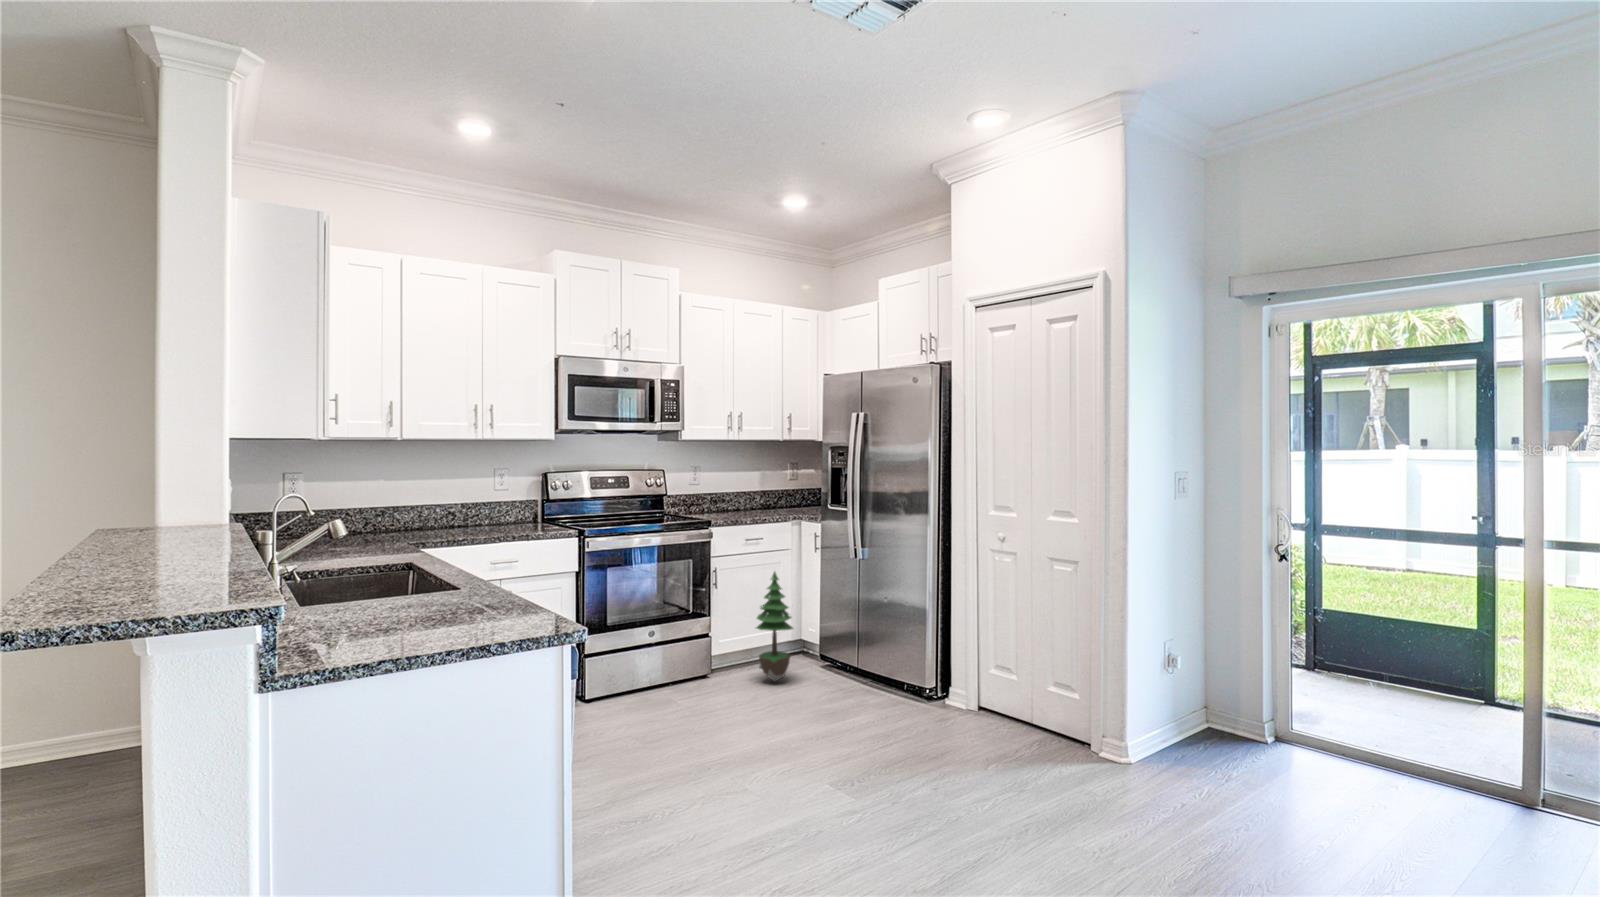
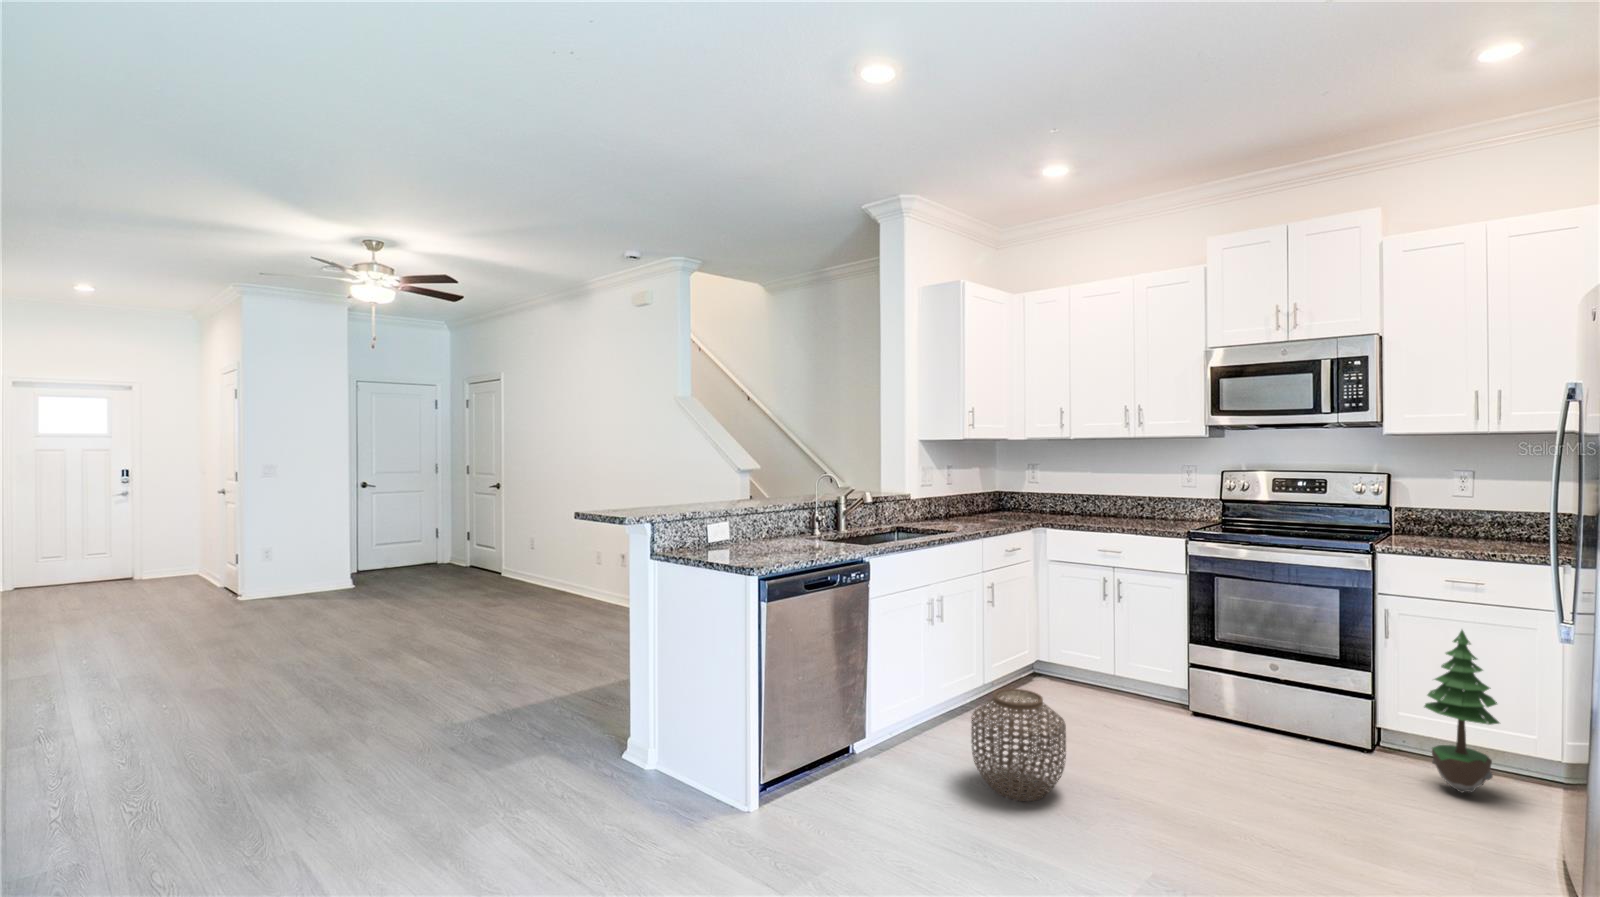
woven basket: none [615,706,716,829] -> present [971,689,1066,801]

